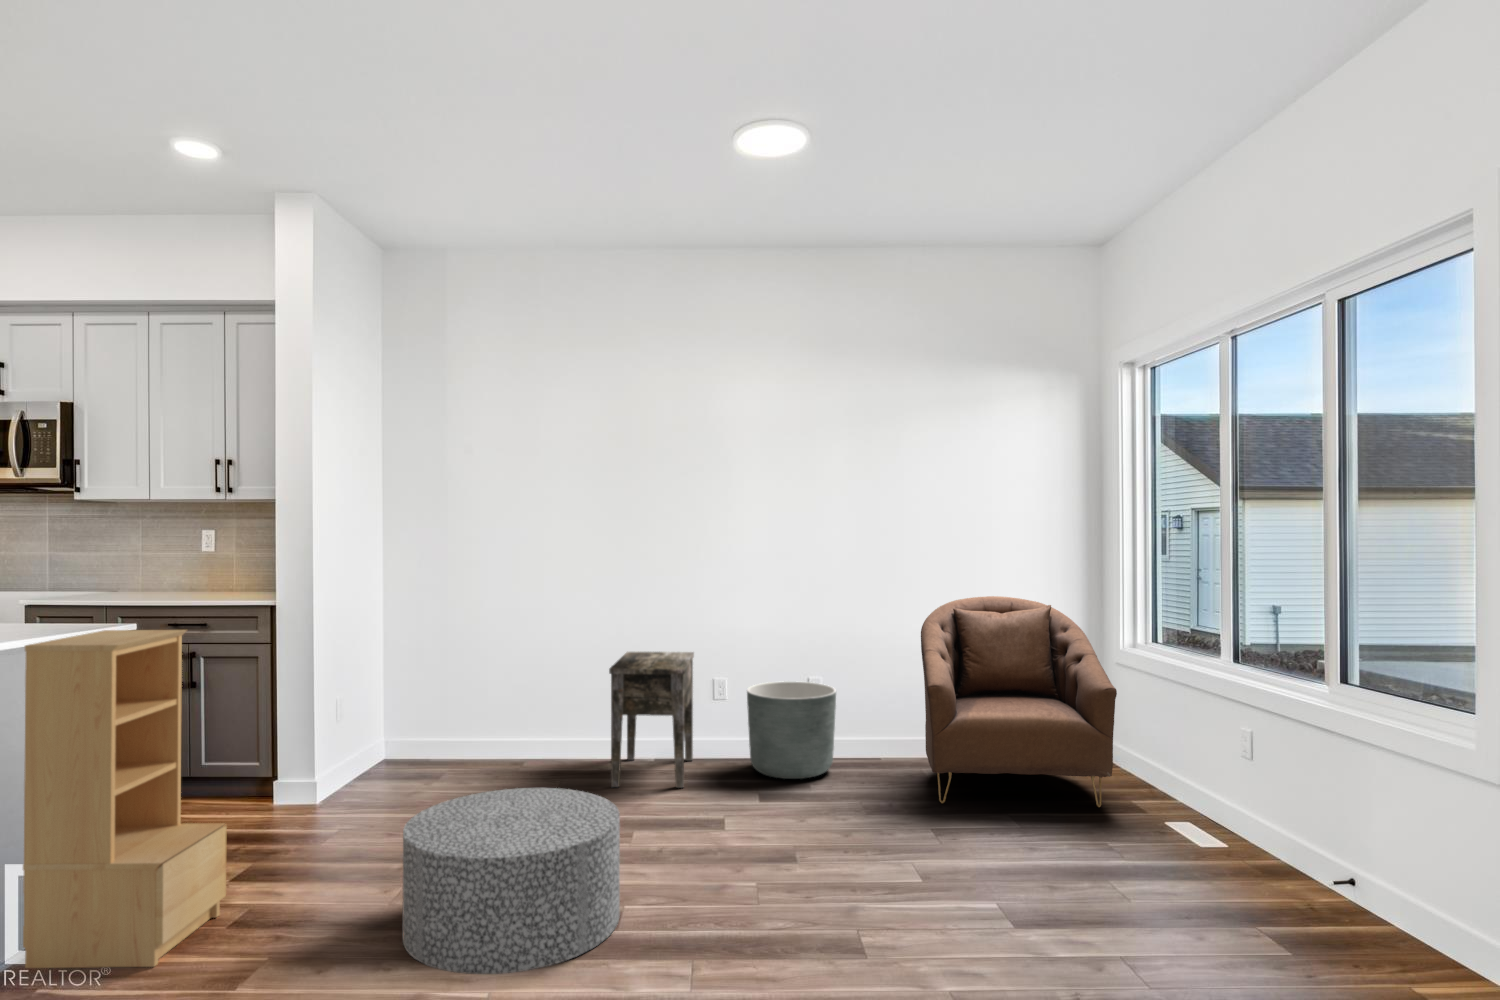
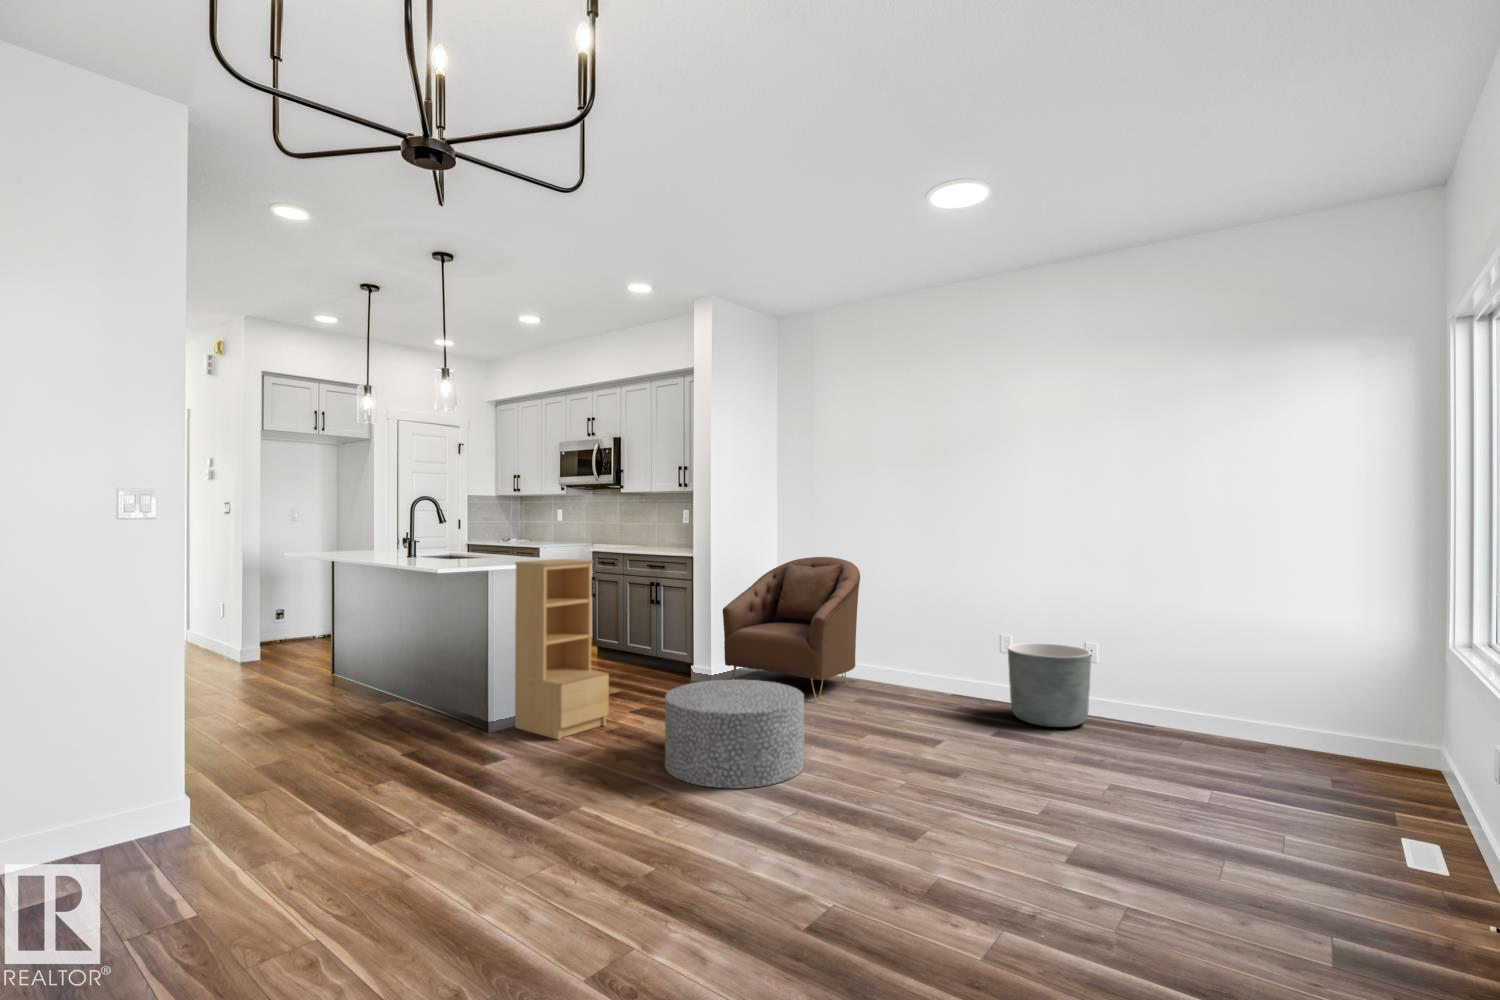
armchair: present [921,596,1117,807] -> present [723,557,860,701]
side table: present [609,652,694,788] -> none [889,607,978,715]

